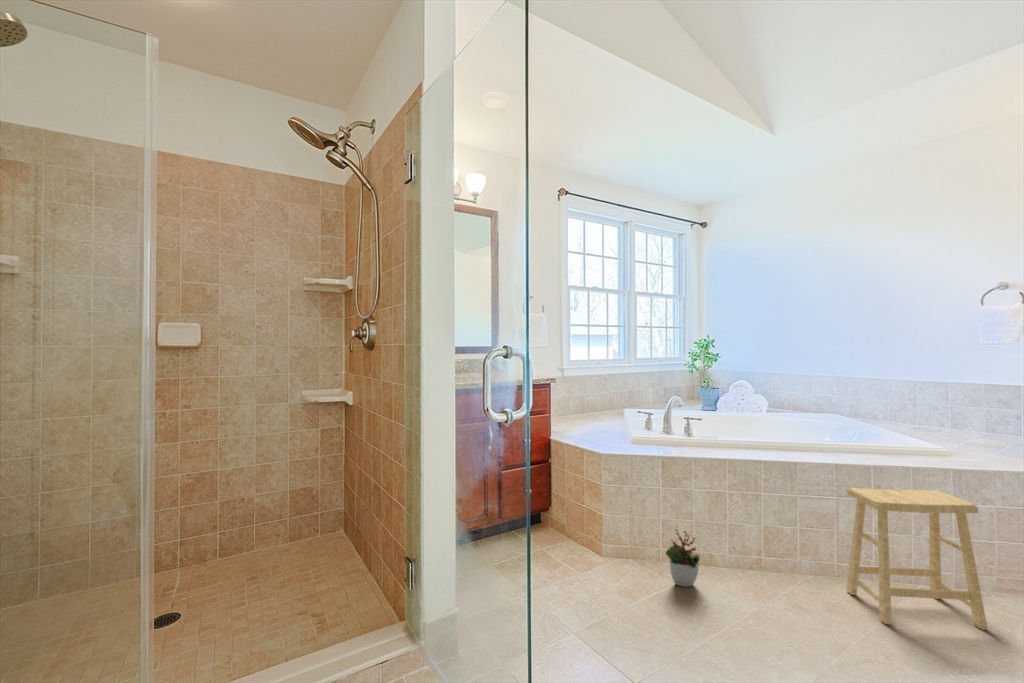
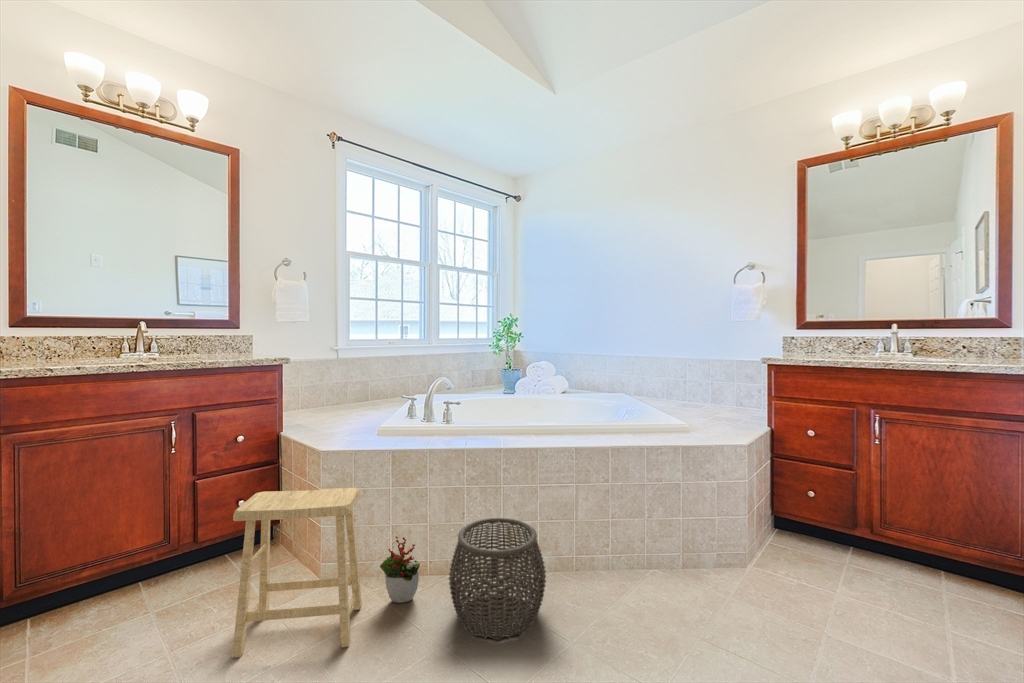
footstool: present [846,488,988,630] -> present [232,487,362,658]
woven basket: none [734,521,836,628] -> present [449,518,546,640]

